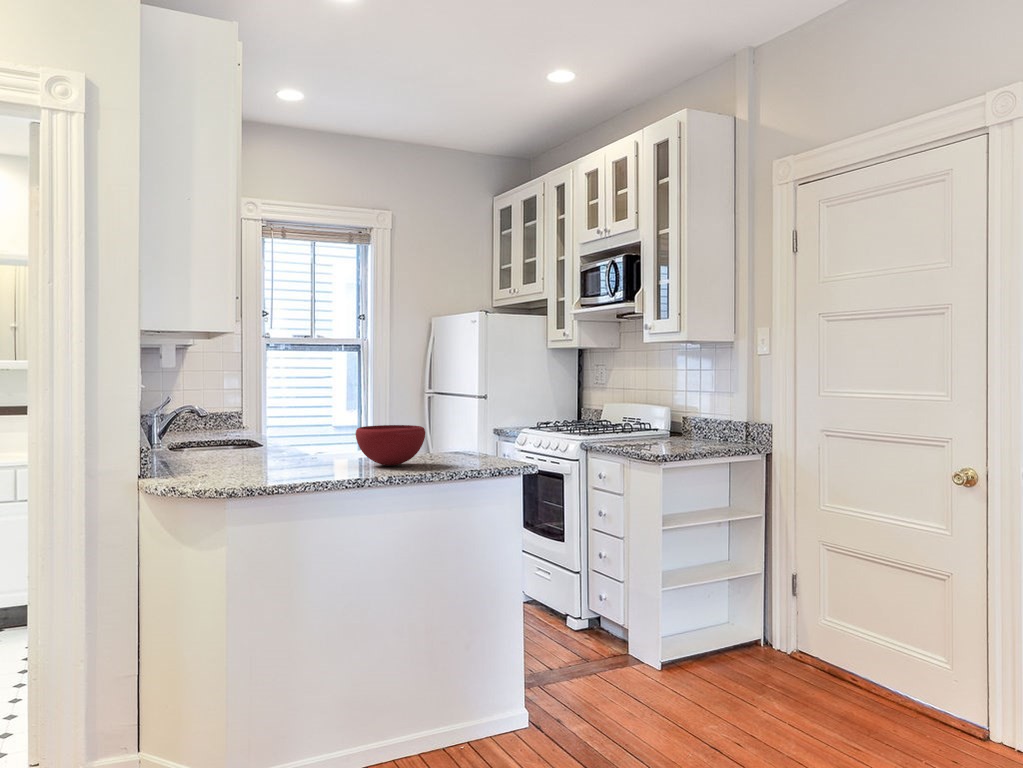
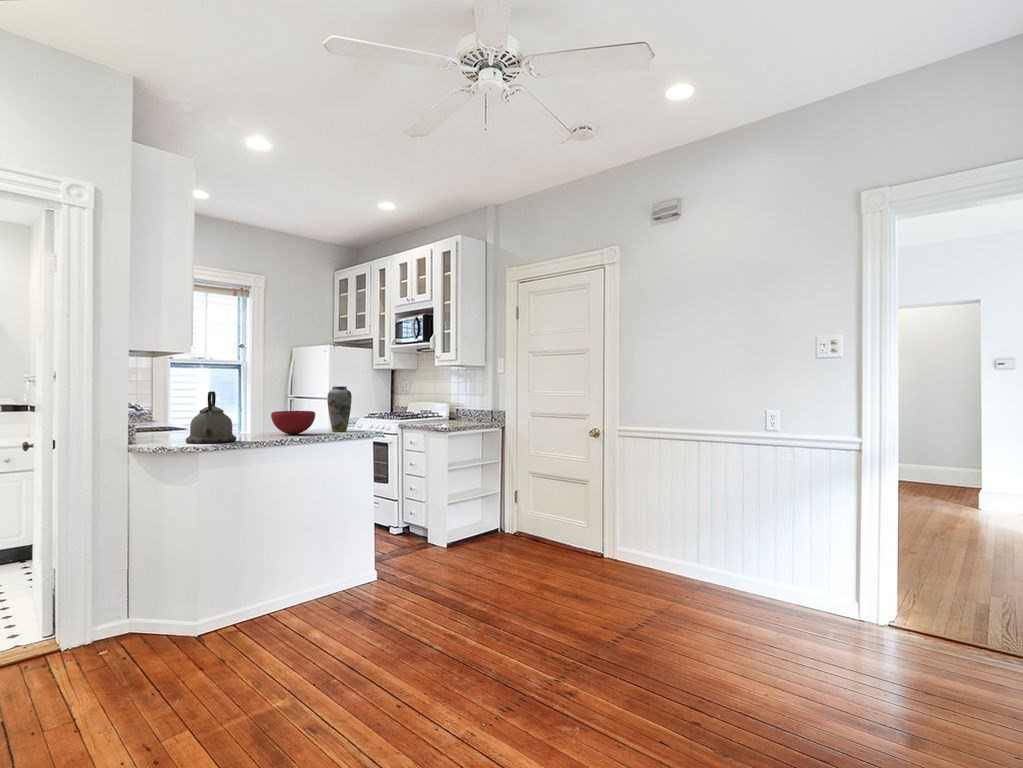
vase: none [451,383,490,461] -> present [327,386,352,432]
kettle: none [203,397,282,487] -> present [186,391,236,444]

